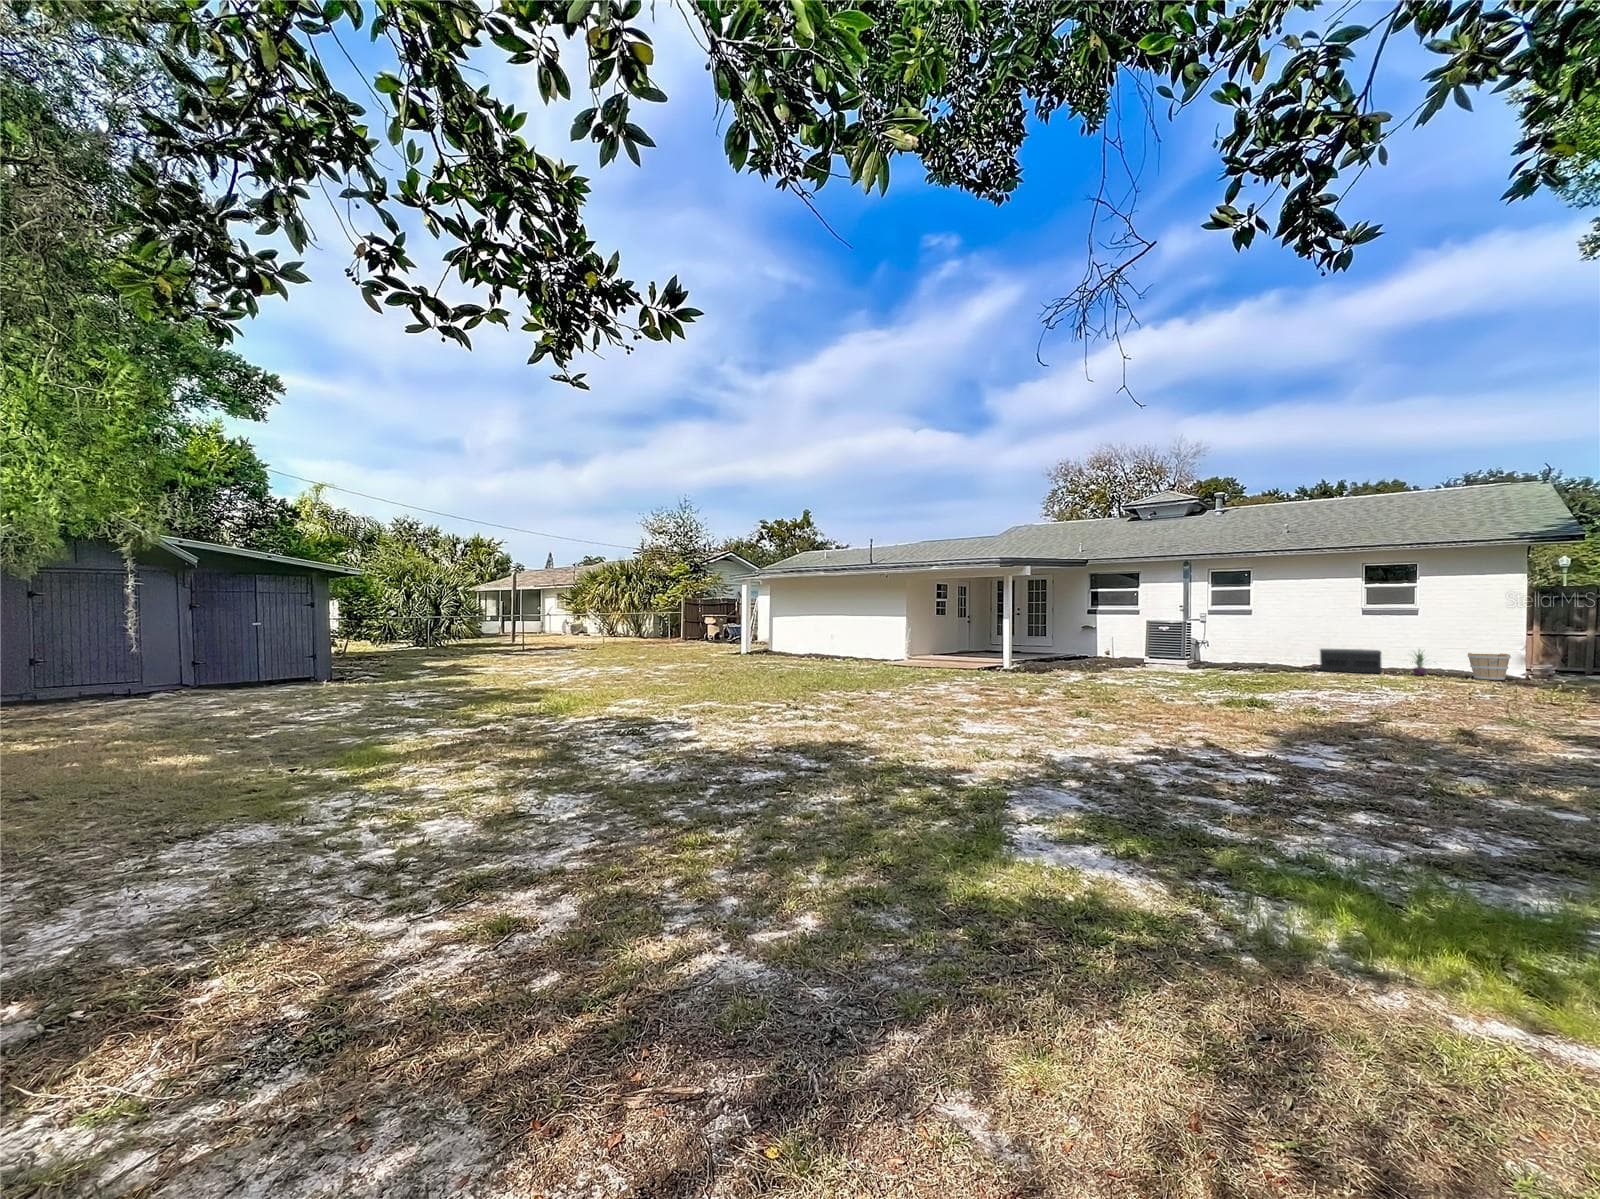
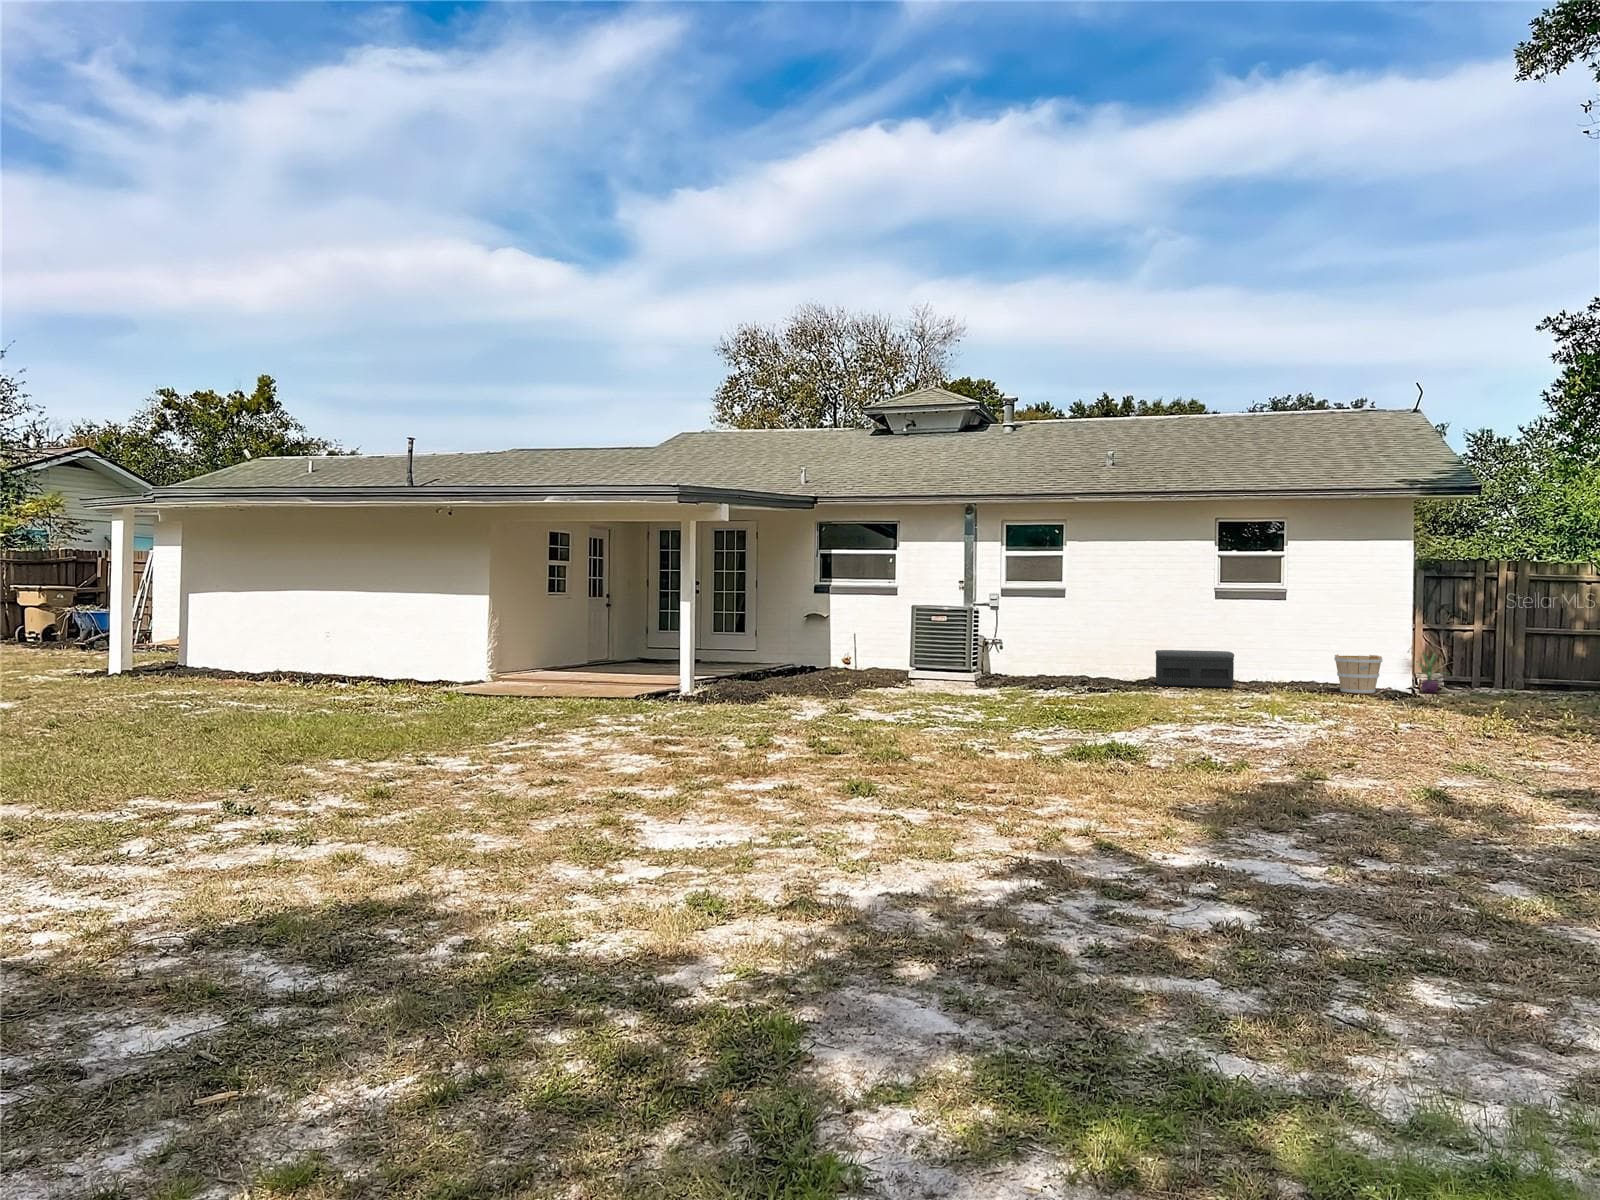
decorative plant: present [1412,650,1426,676] -> present [1419,653,1438,693]

